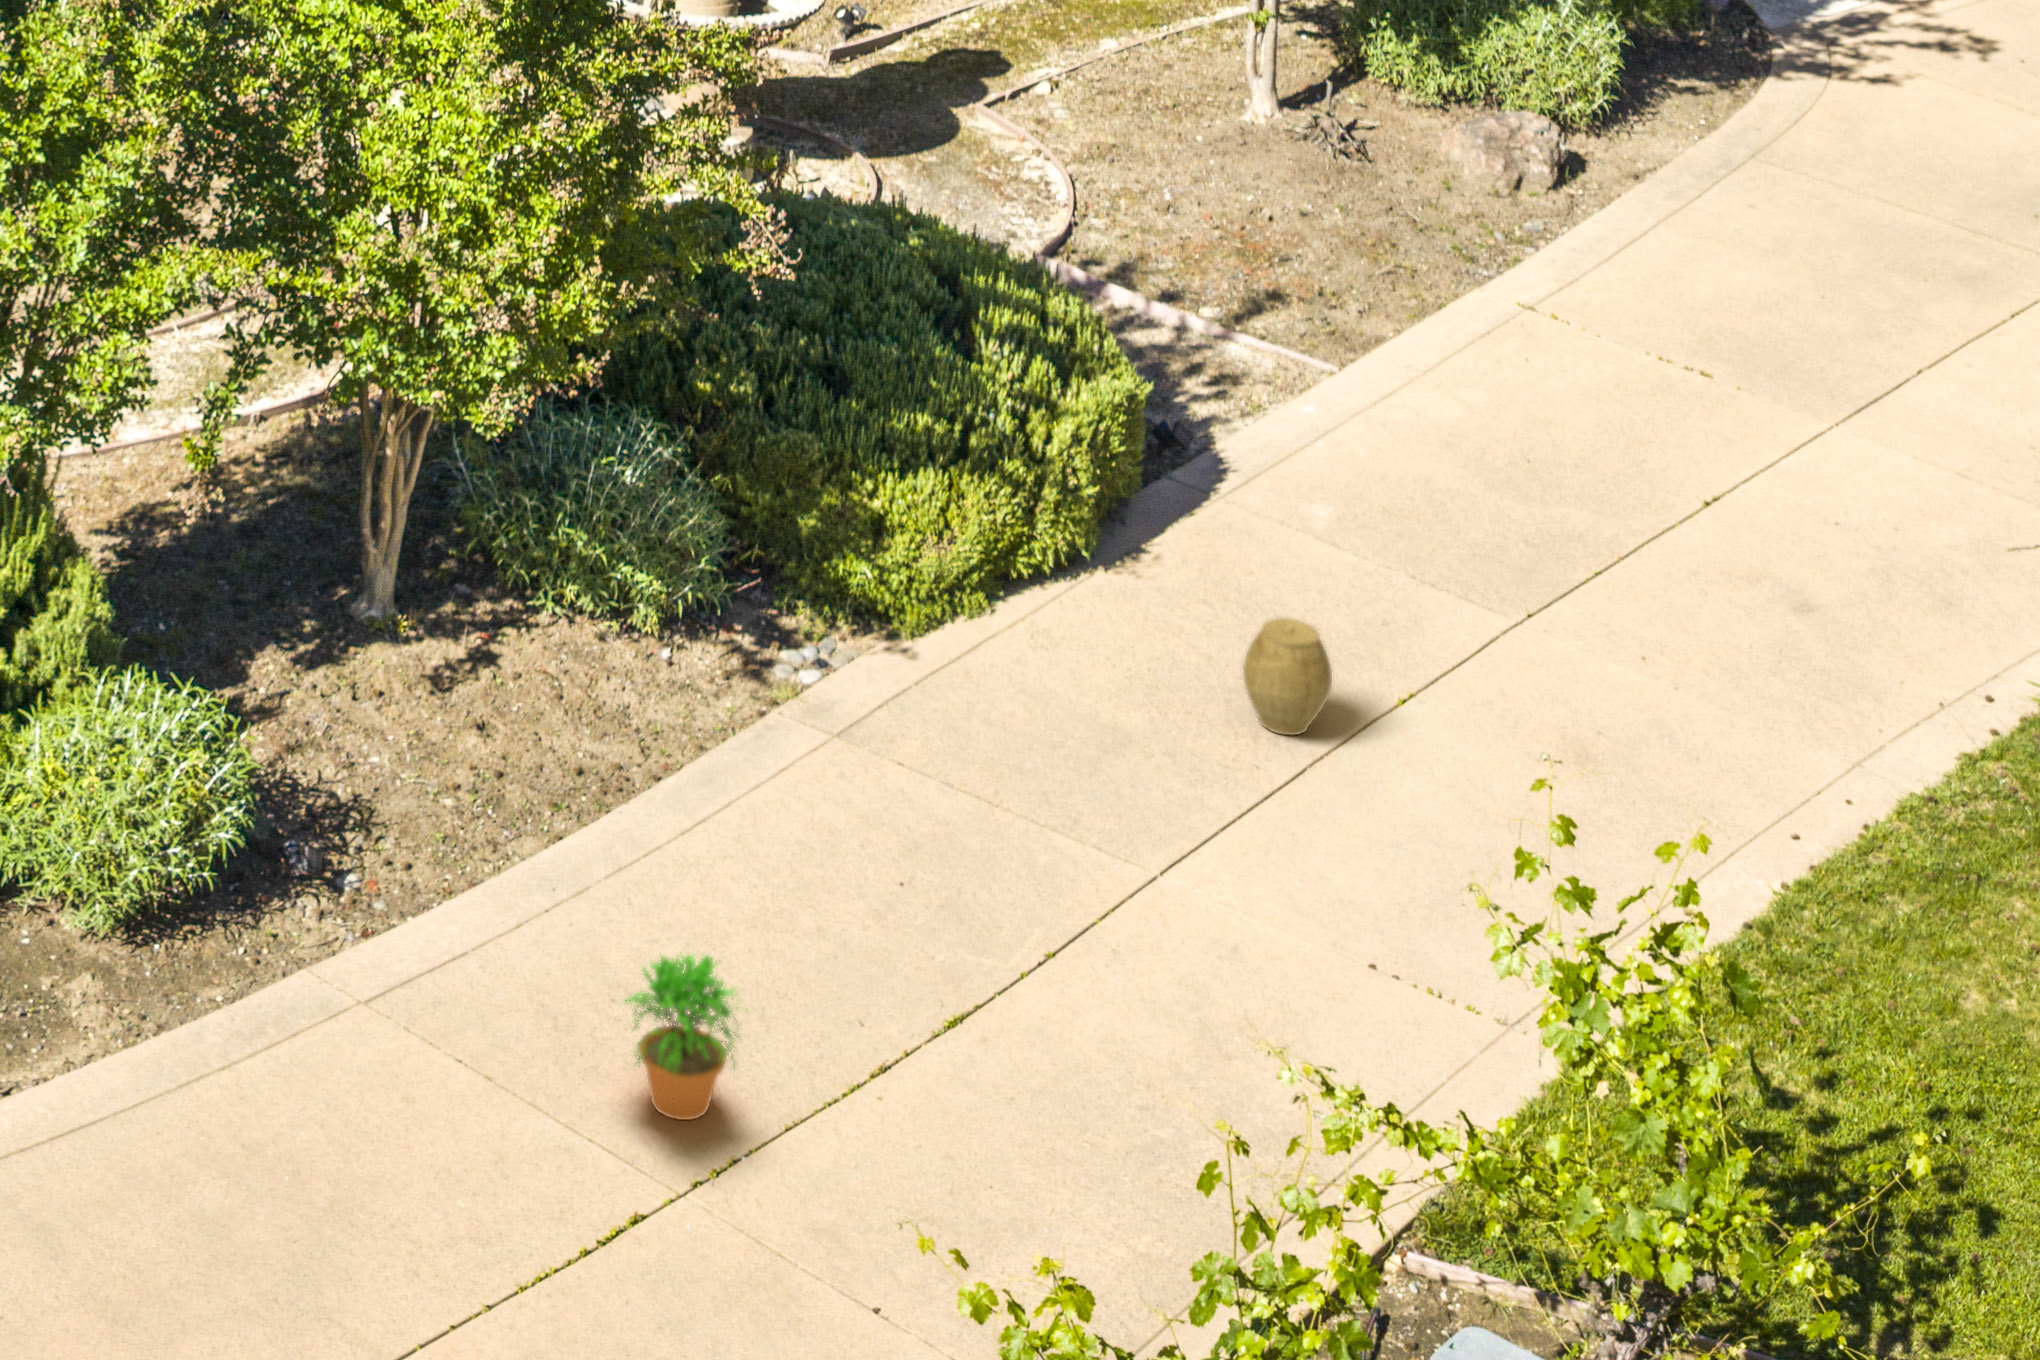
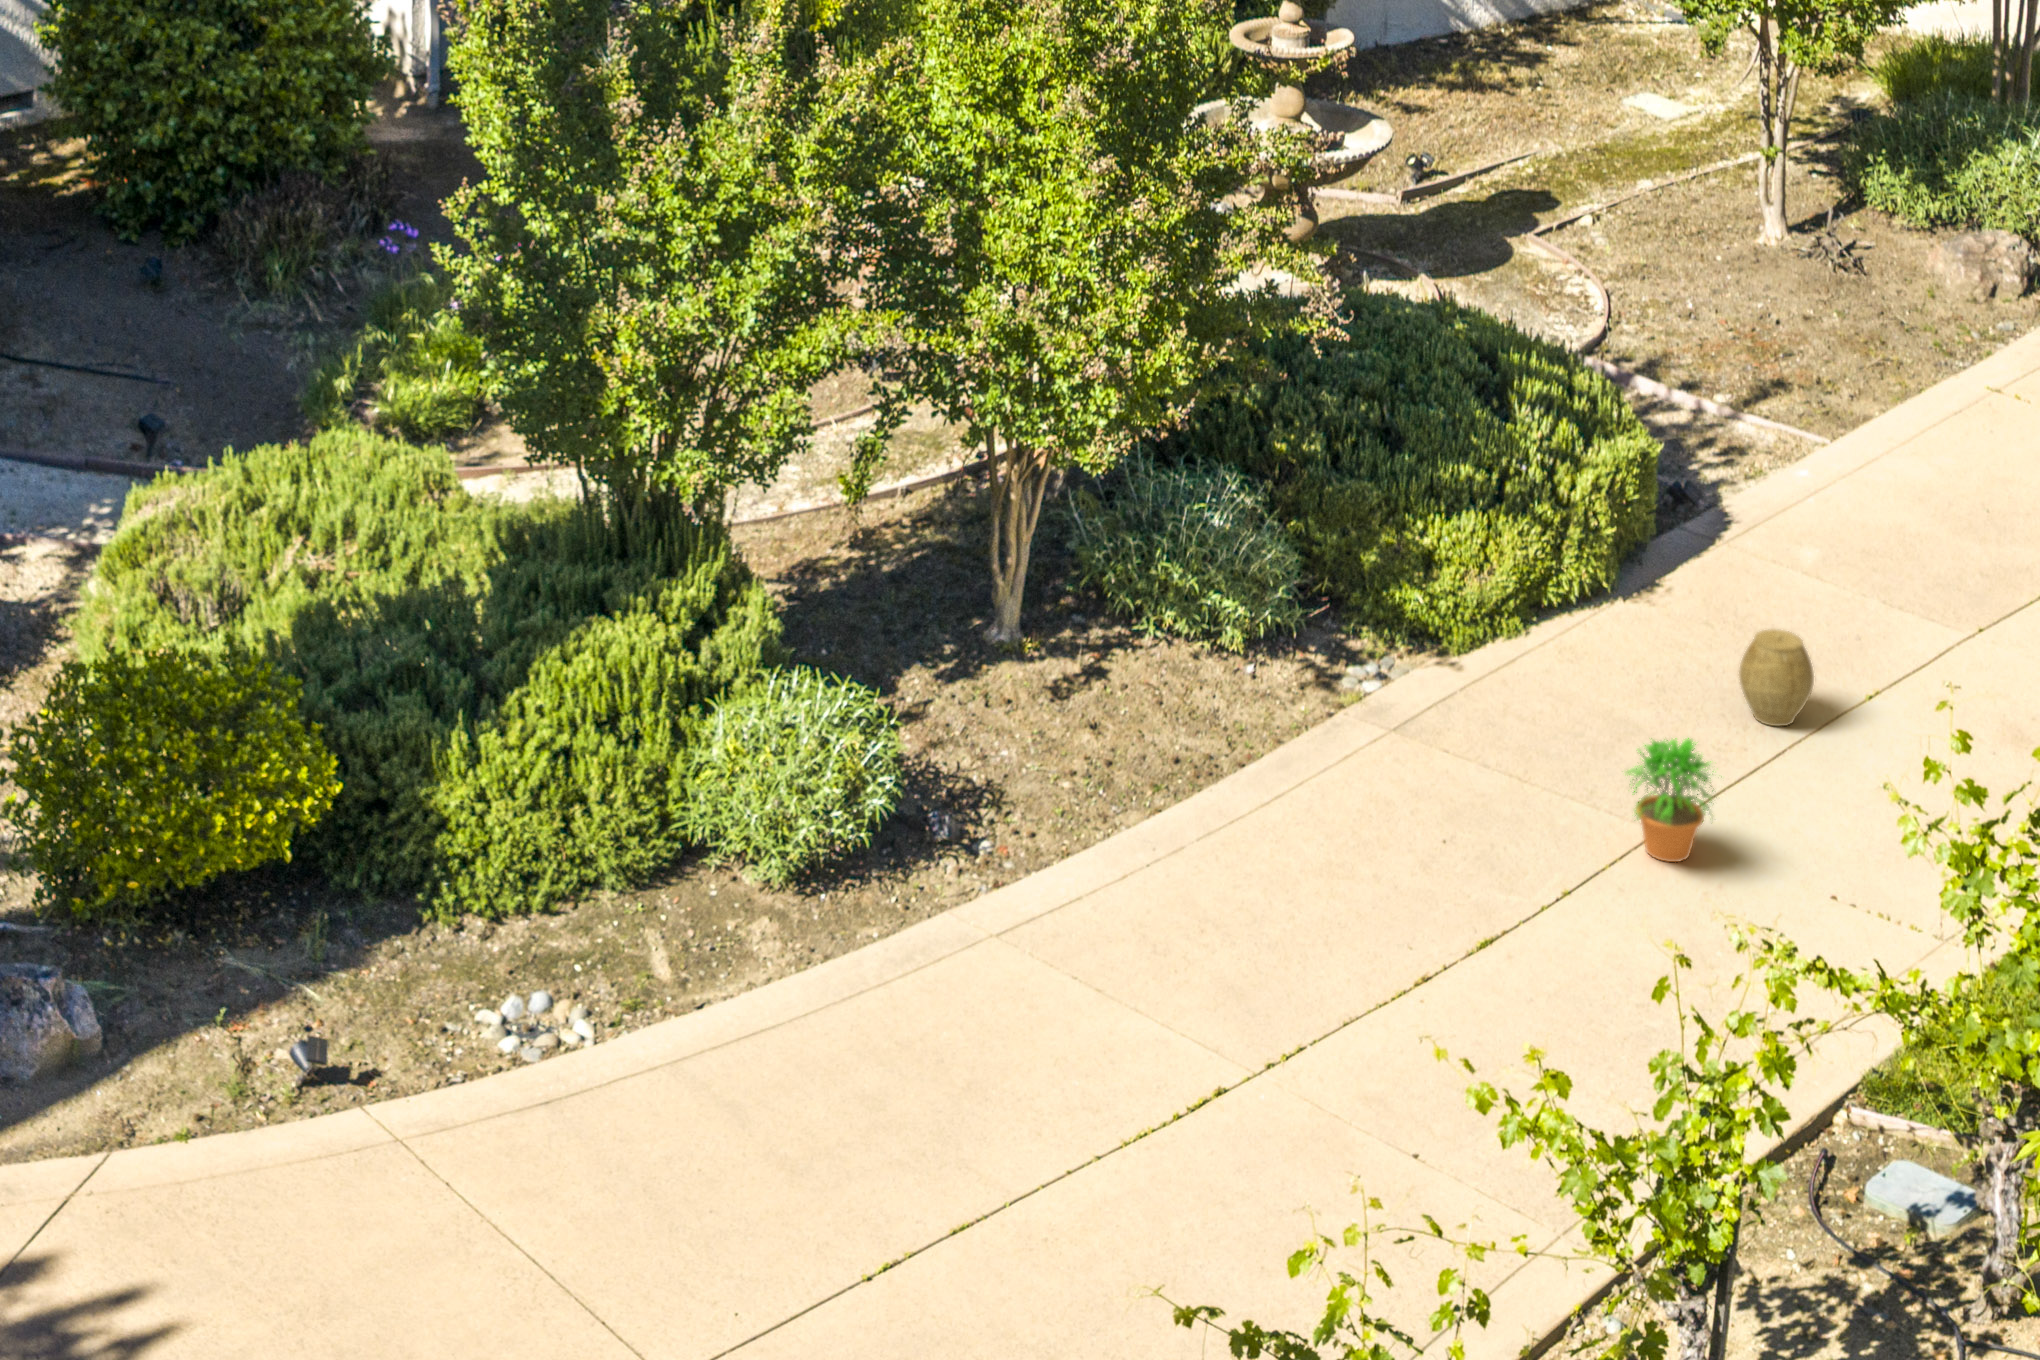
potted plant: present [625,952,742,1120] -> present [1628,738,1714,862]

